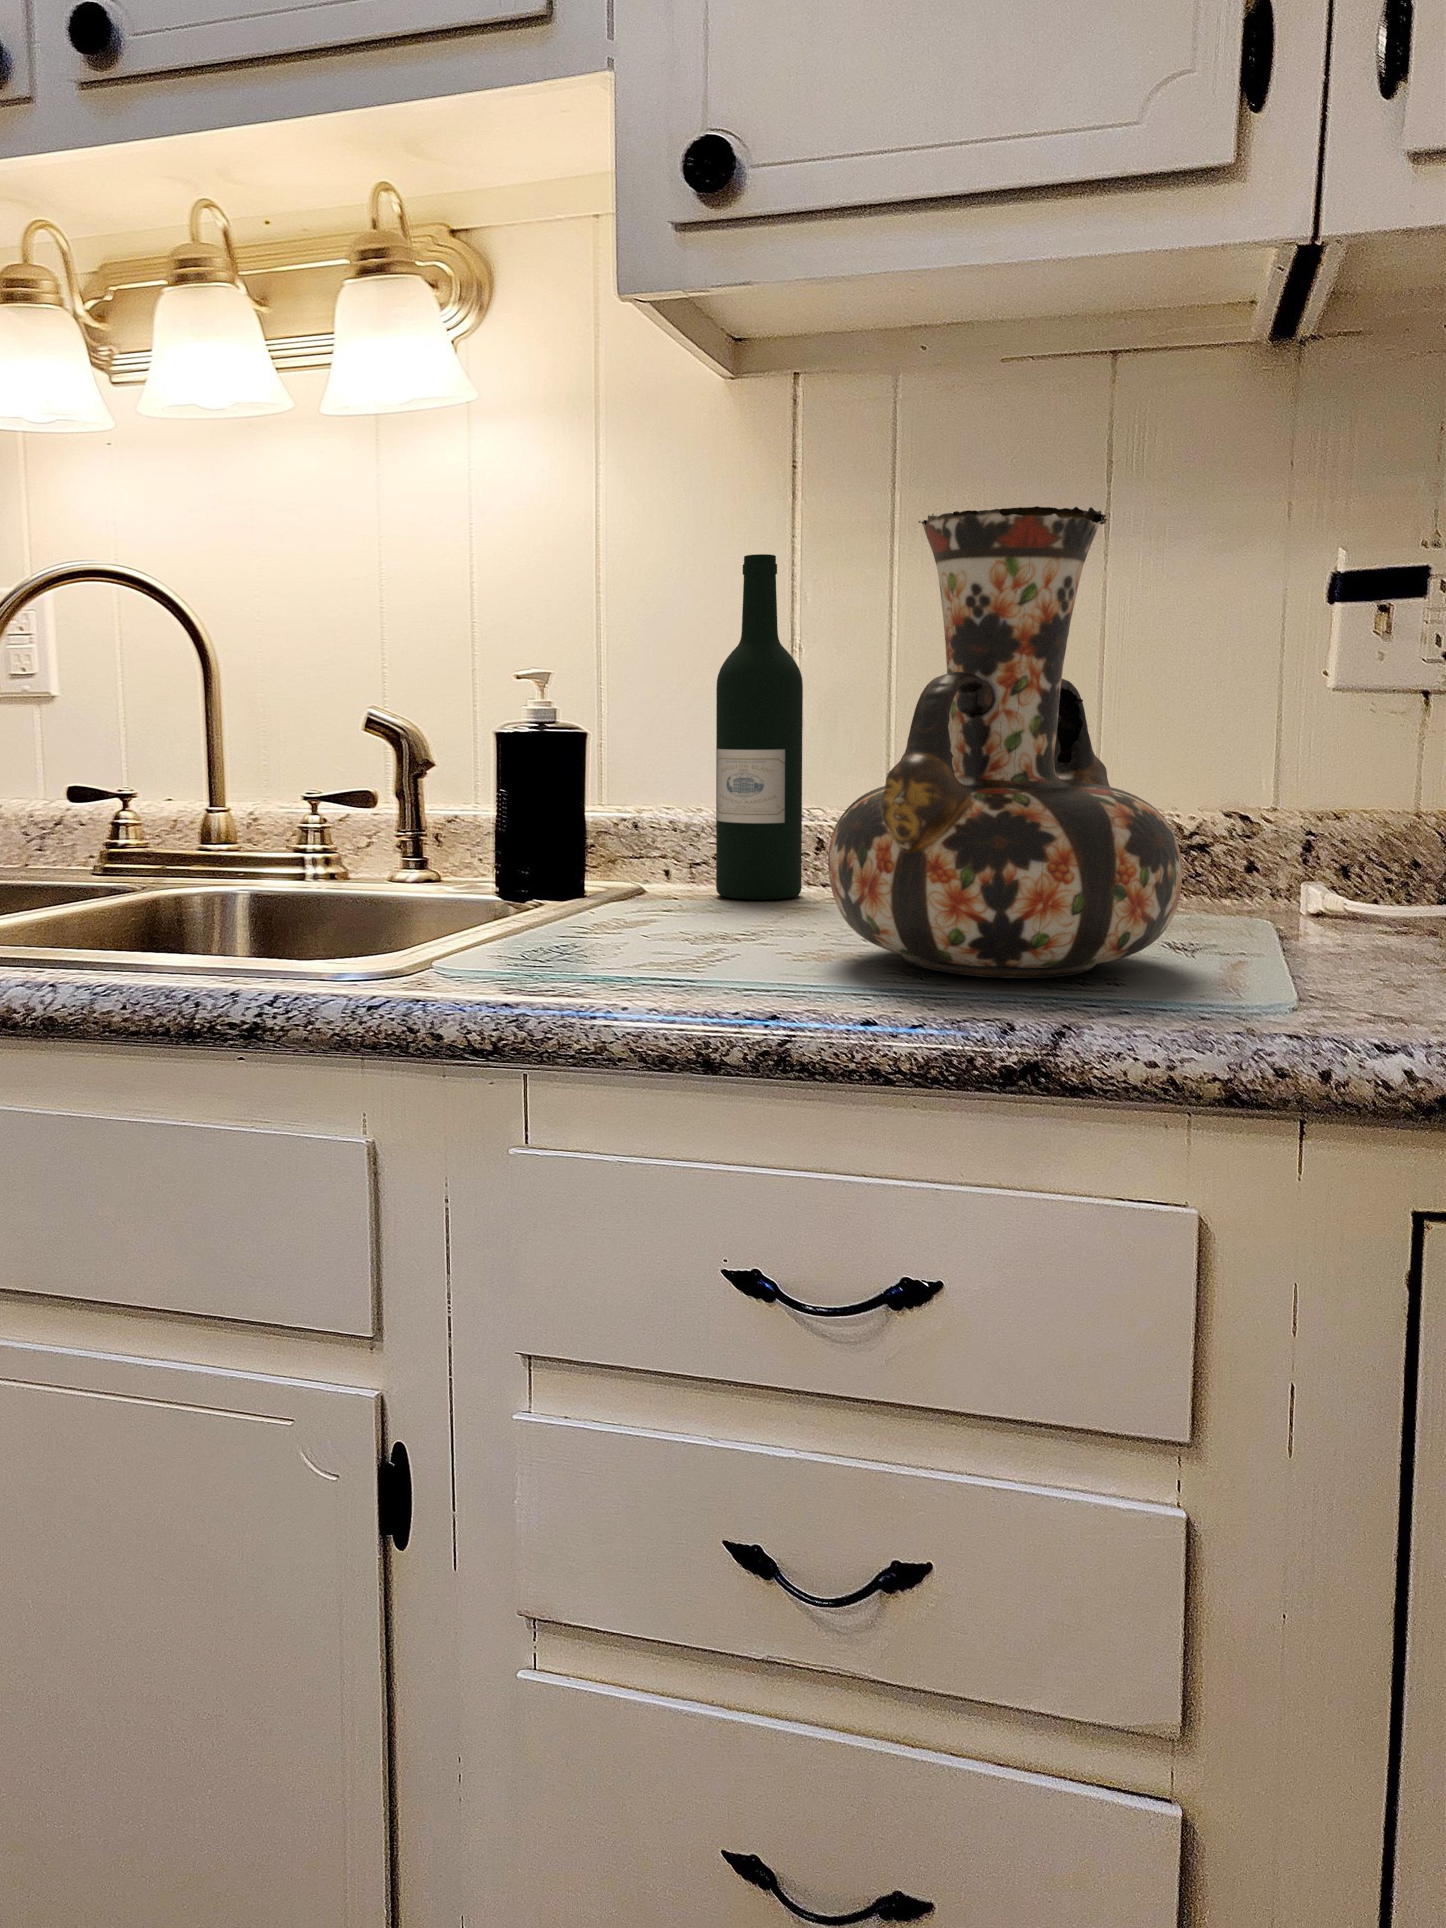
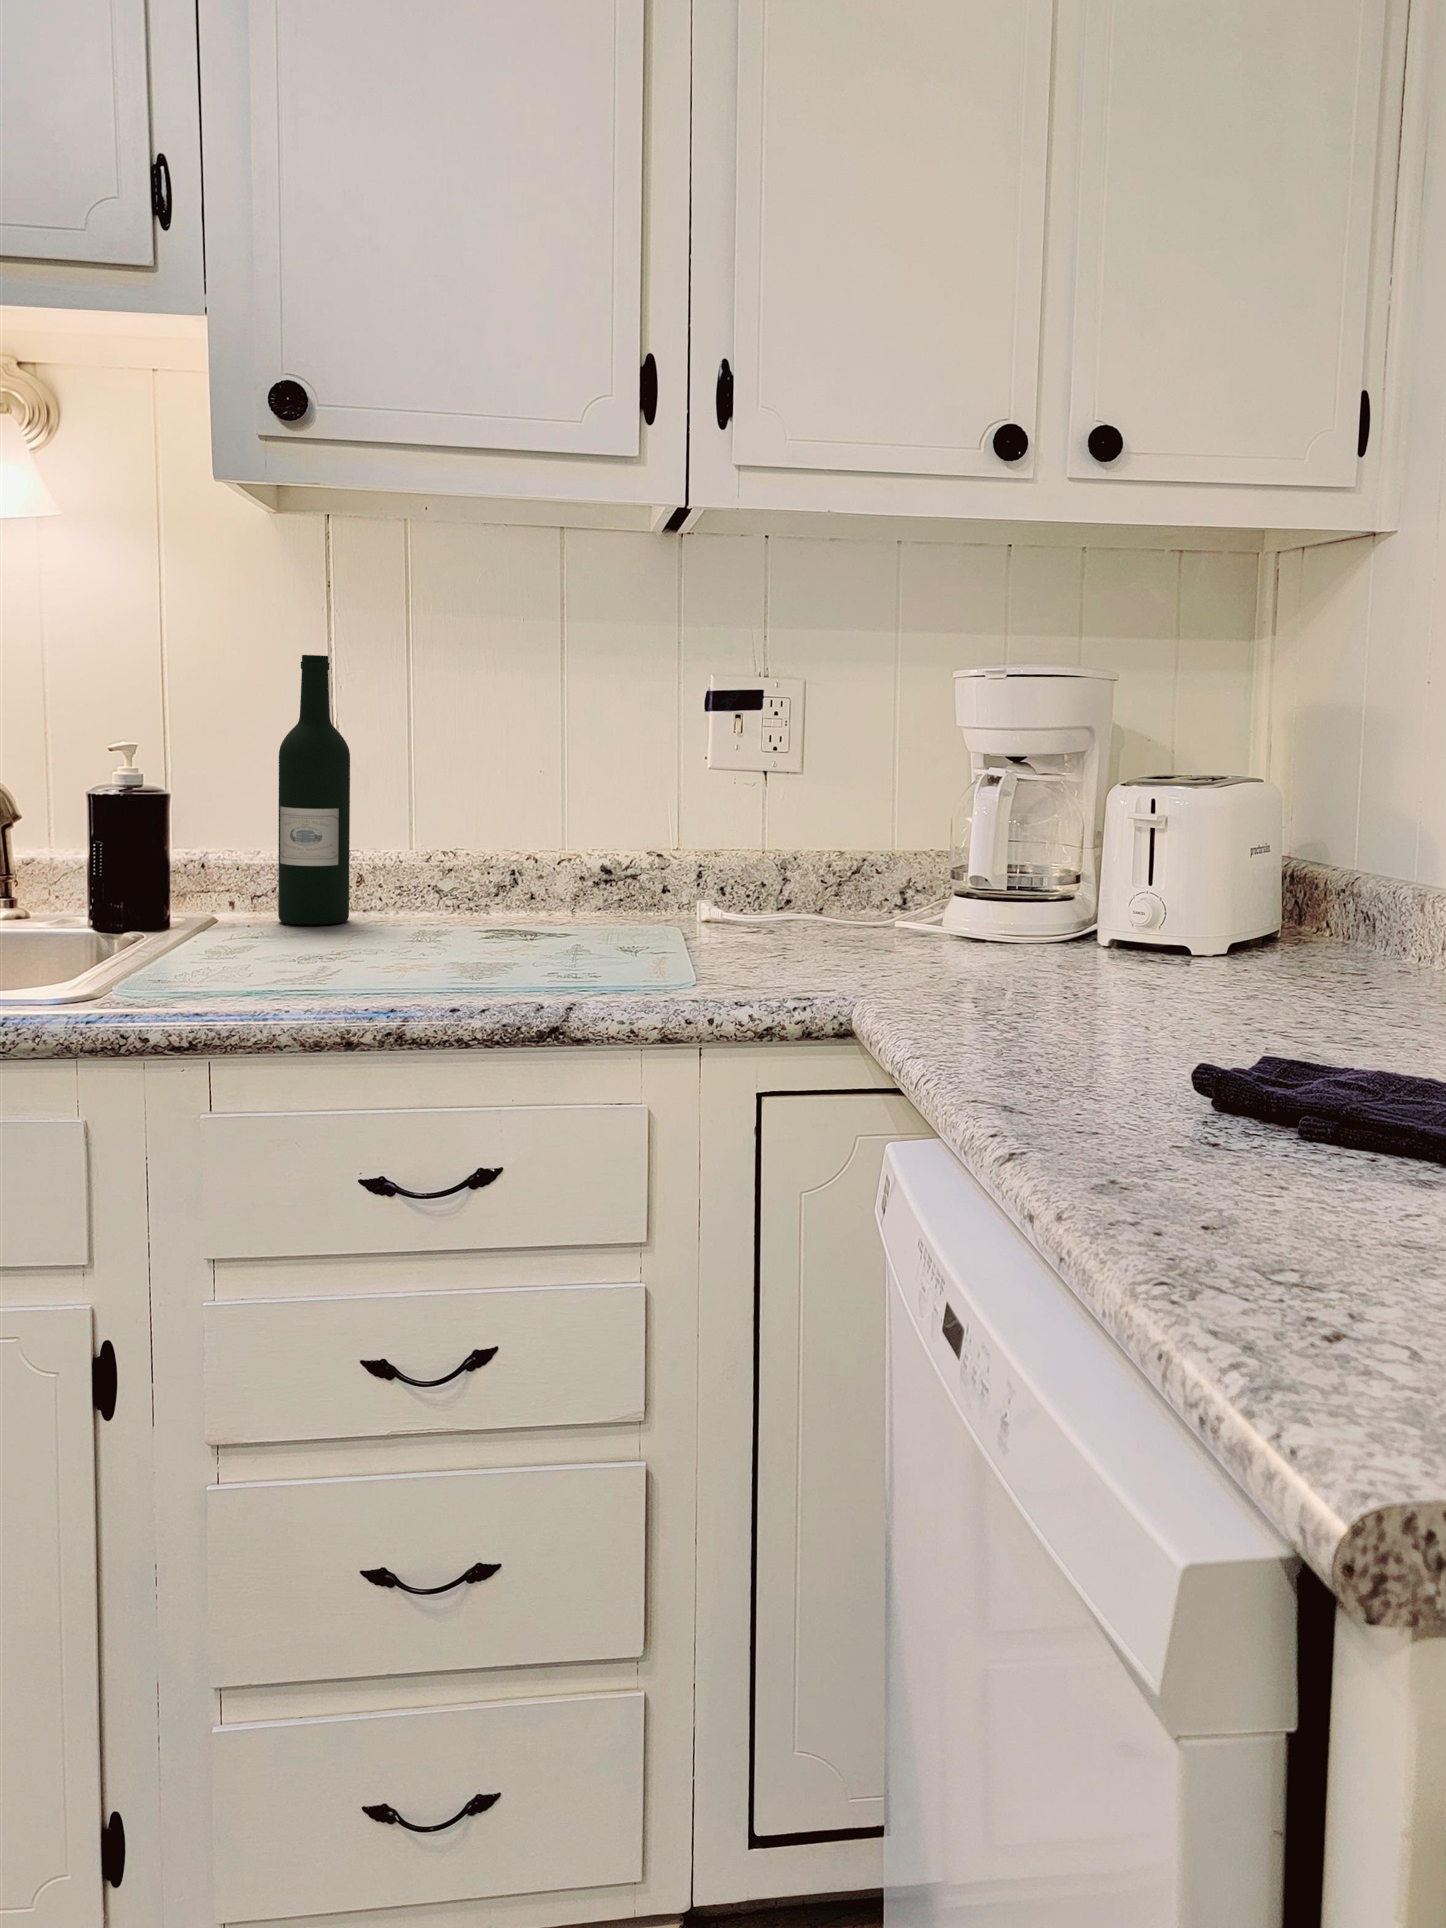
decorative vase: present [828,506,1182,978] -> none [407,677,630,976]

